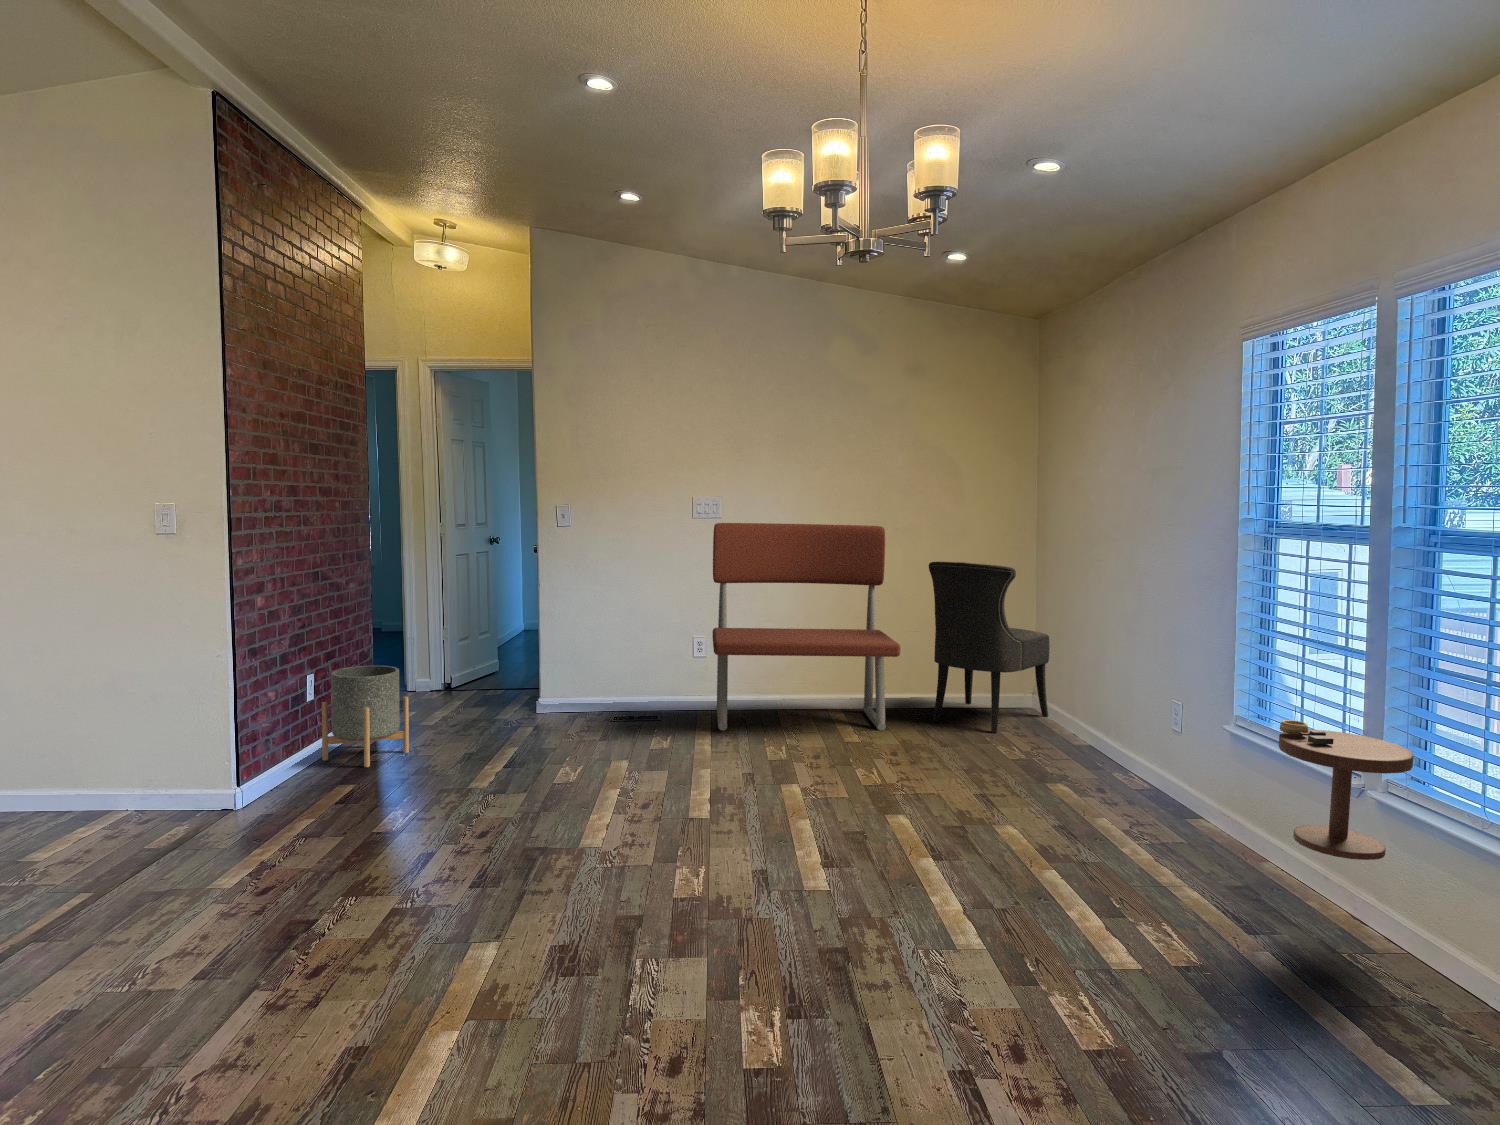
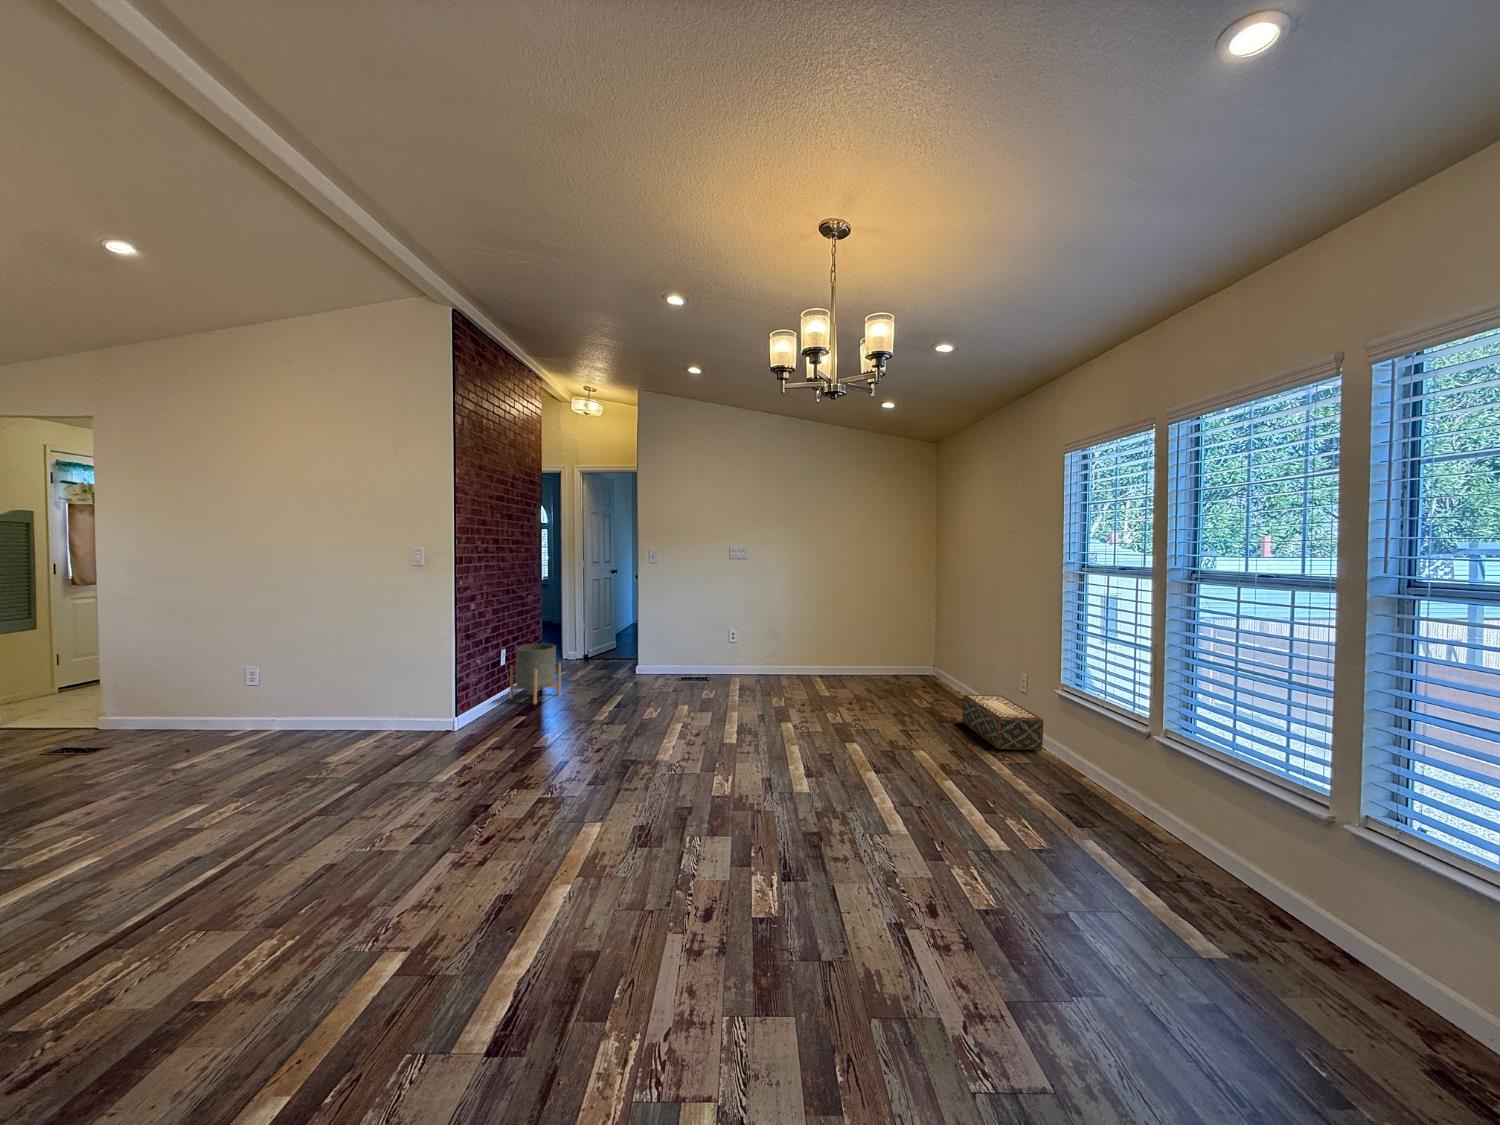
bench: present [712,523,900,731] -> none [740,562,851,687]
dining chair: present [929,562,1049,733] -> none [867,586,939,689]
side table: present [1279,720,1414,860] -> none [1095,689,1186,831]
woven basket: none [1082,738,1209,824] -> present [962,694,1043,750]

